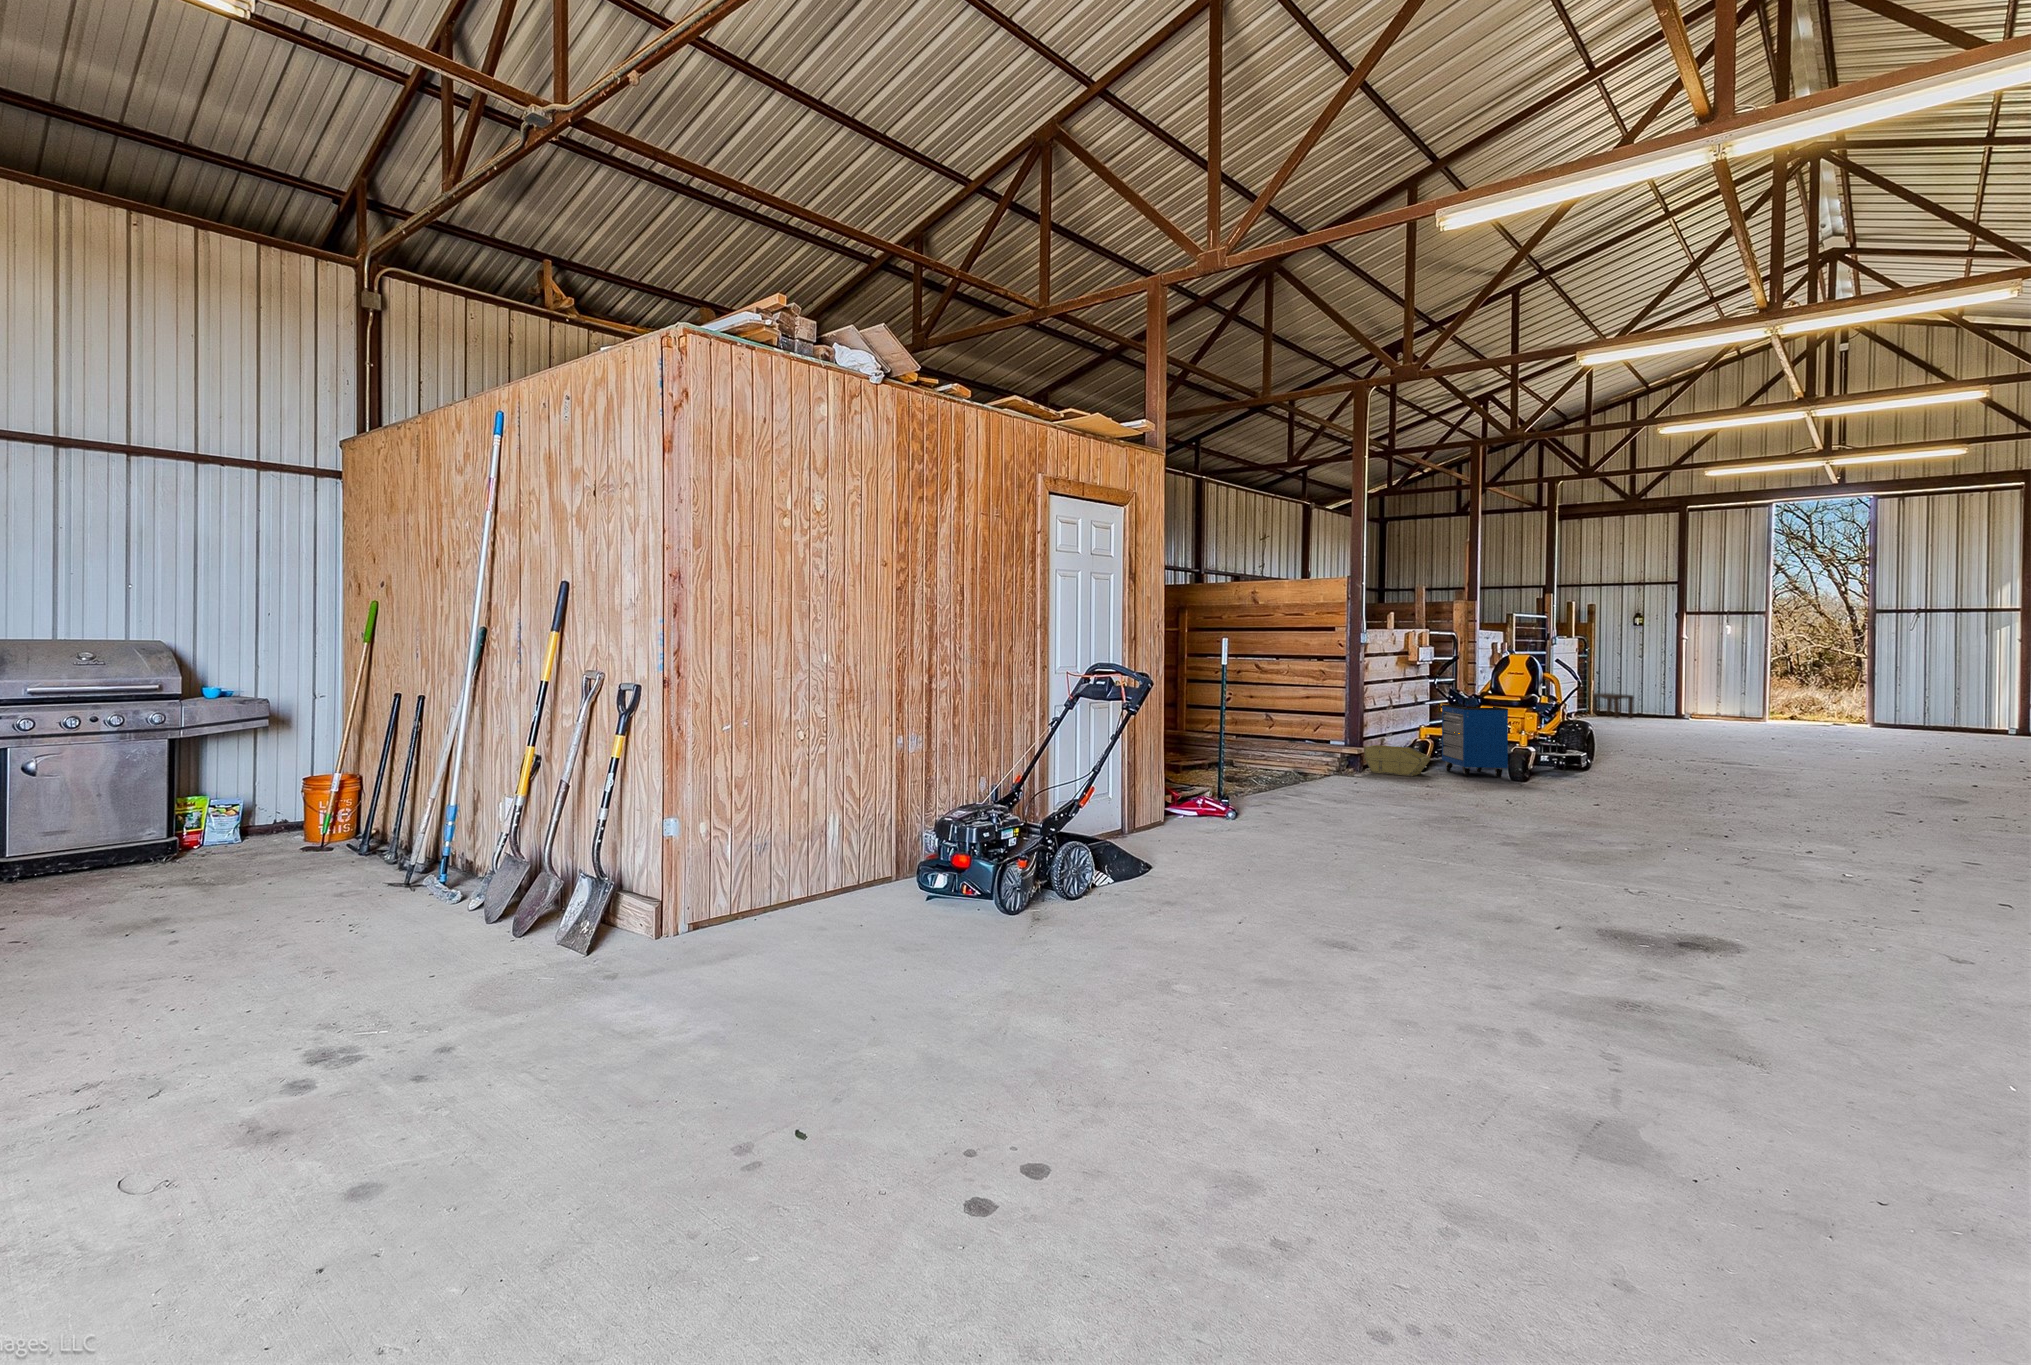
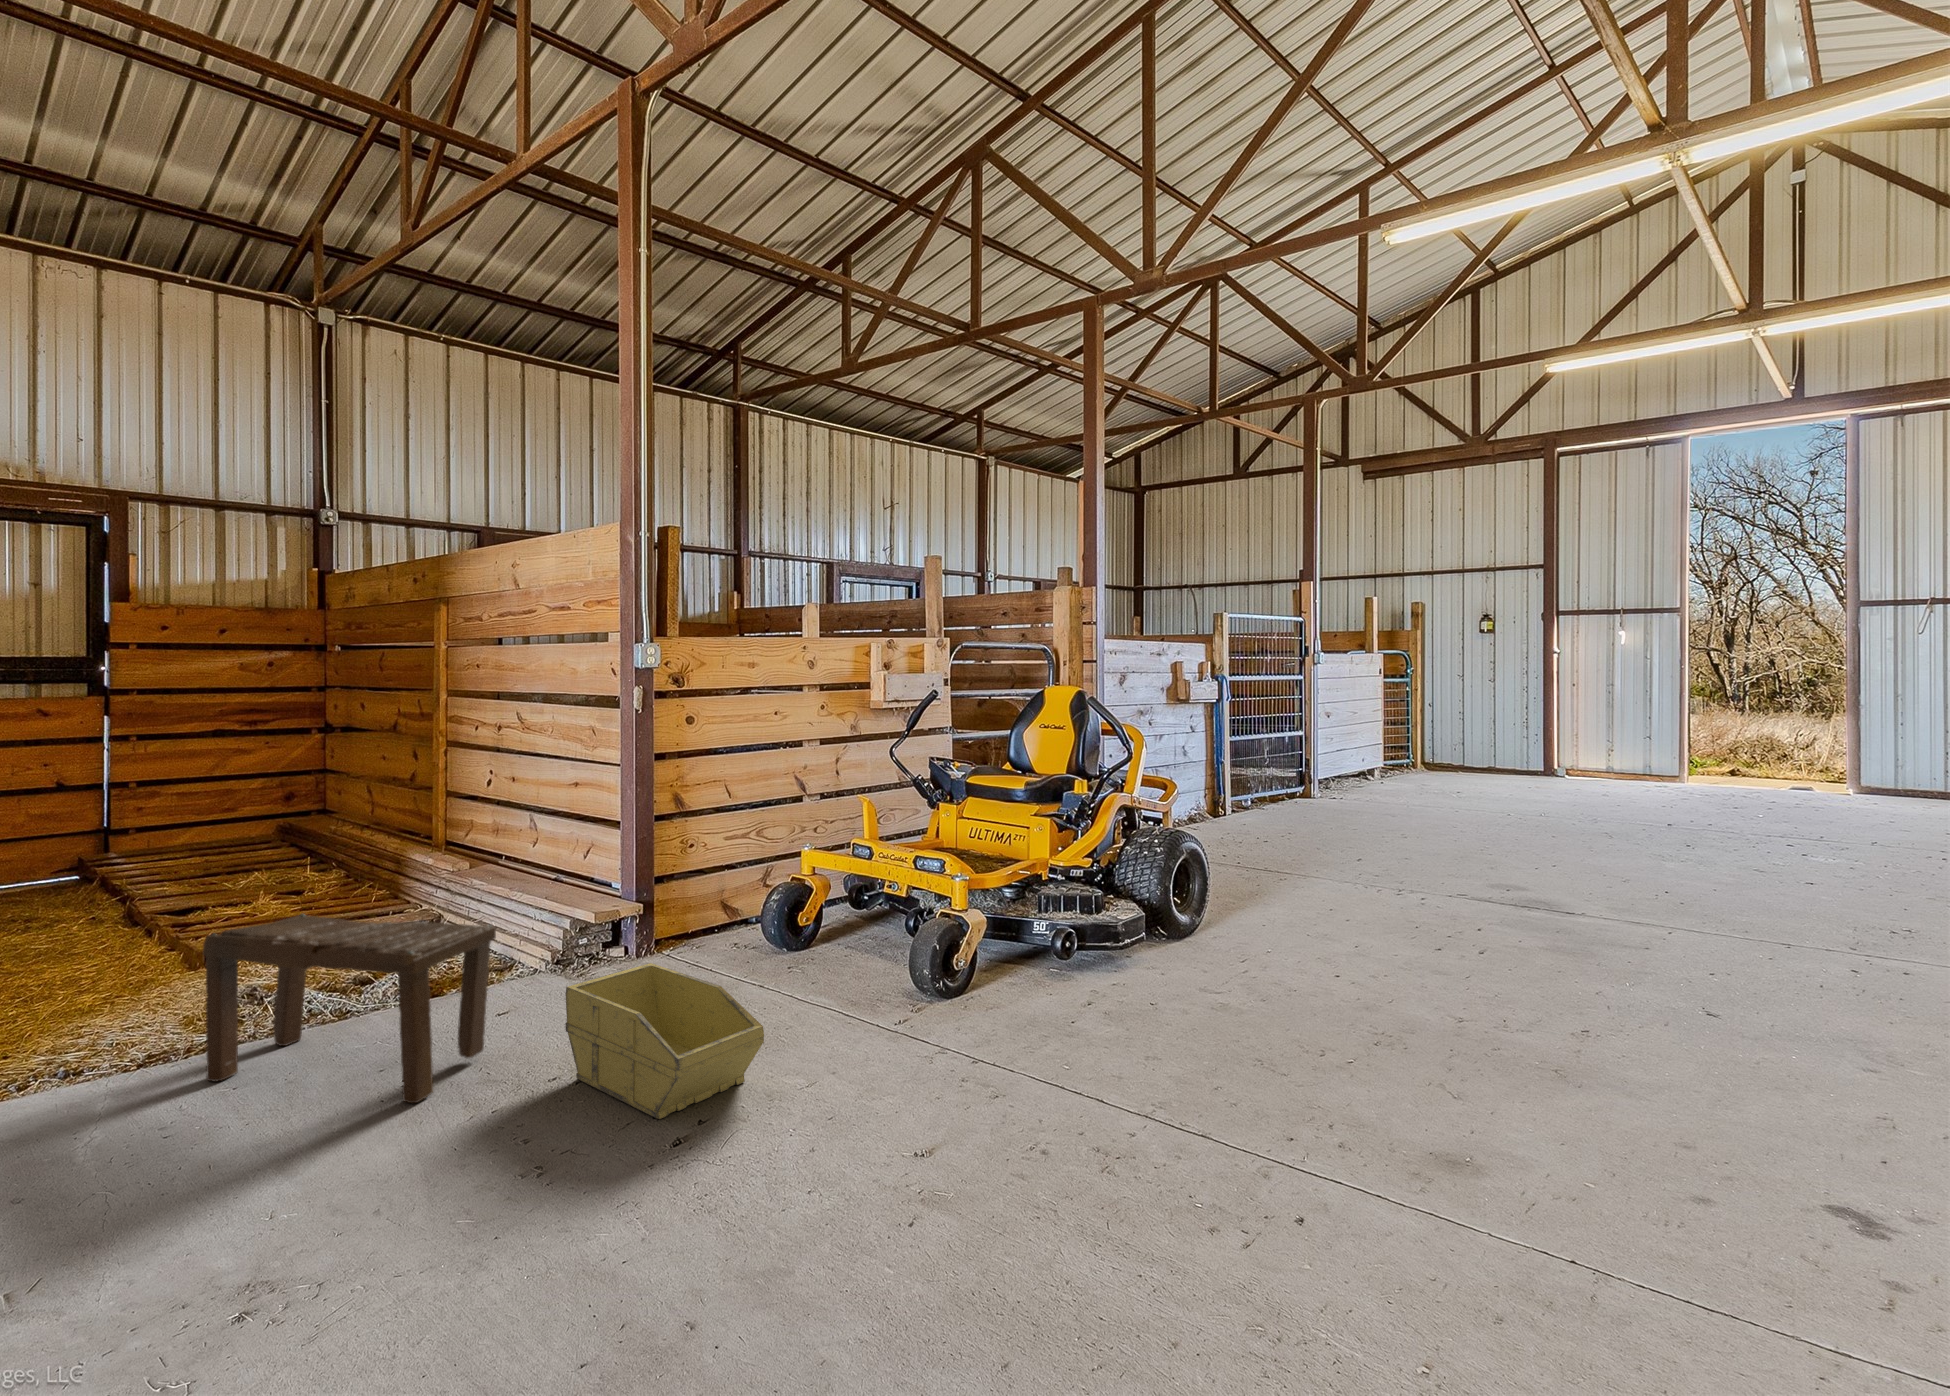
bench: present [1593,693,1634,718] -> present [203,914,496,1103]
storage cabinet: present [1441,704,1508,777] -> none [843,829,997,1118]

